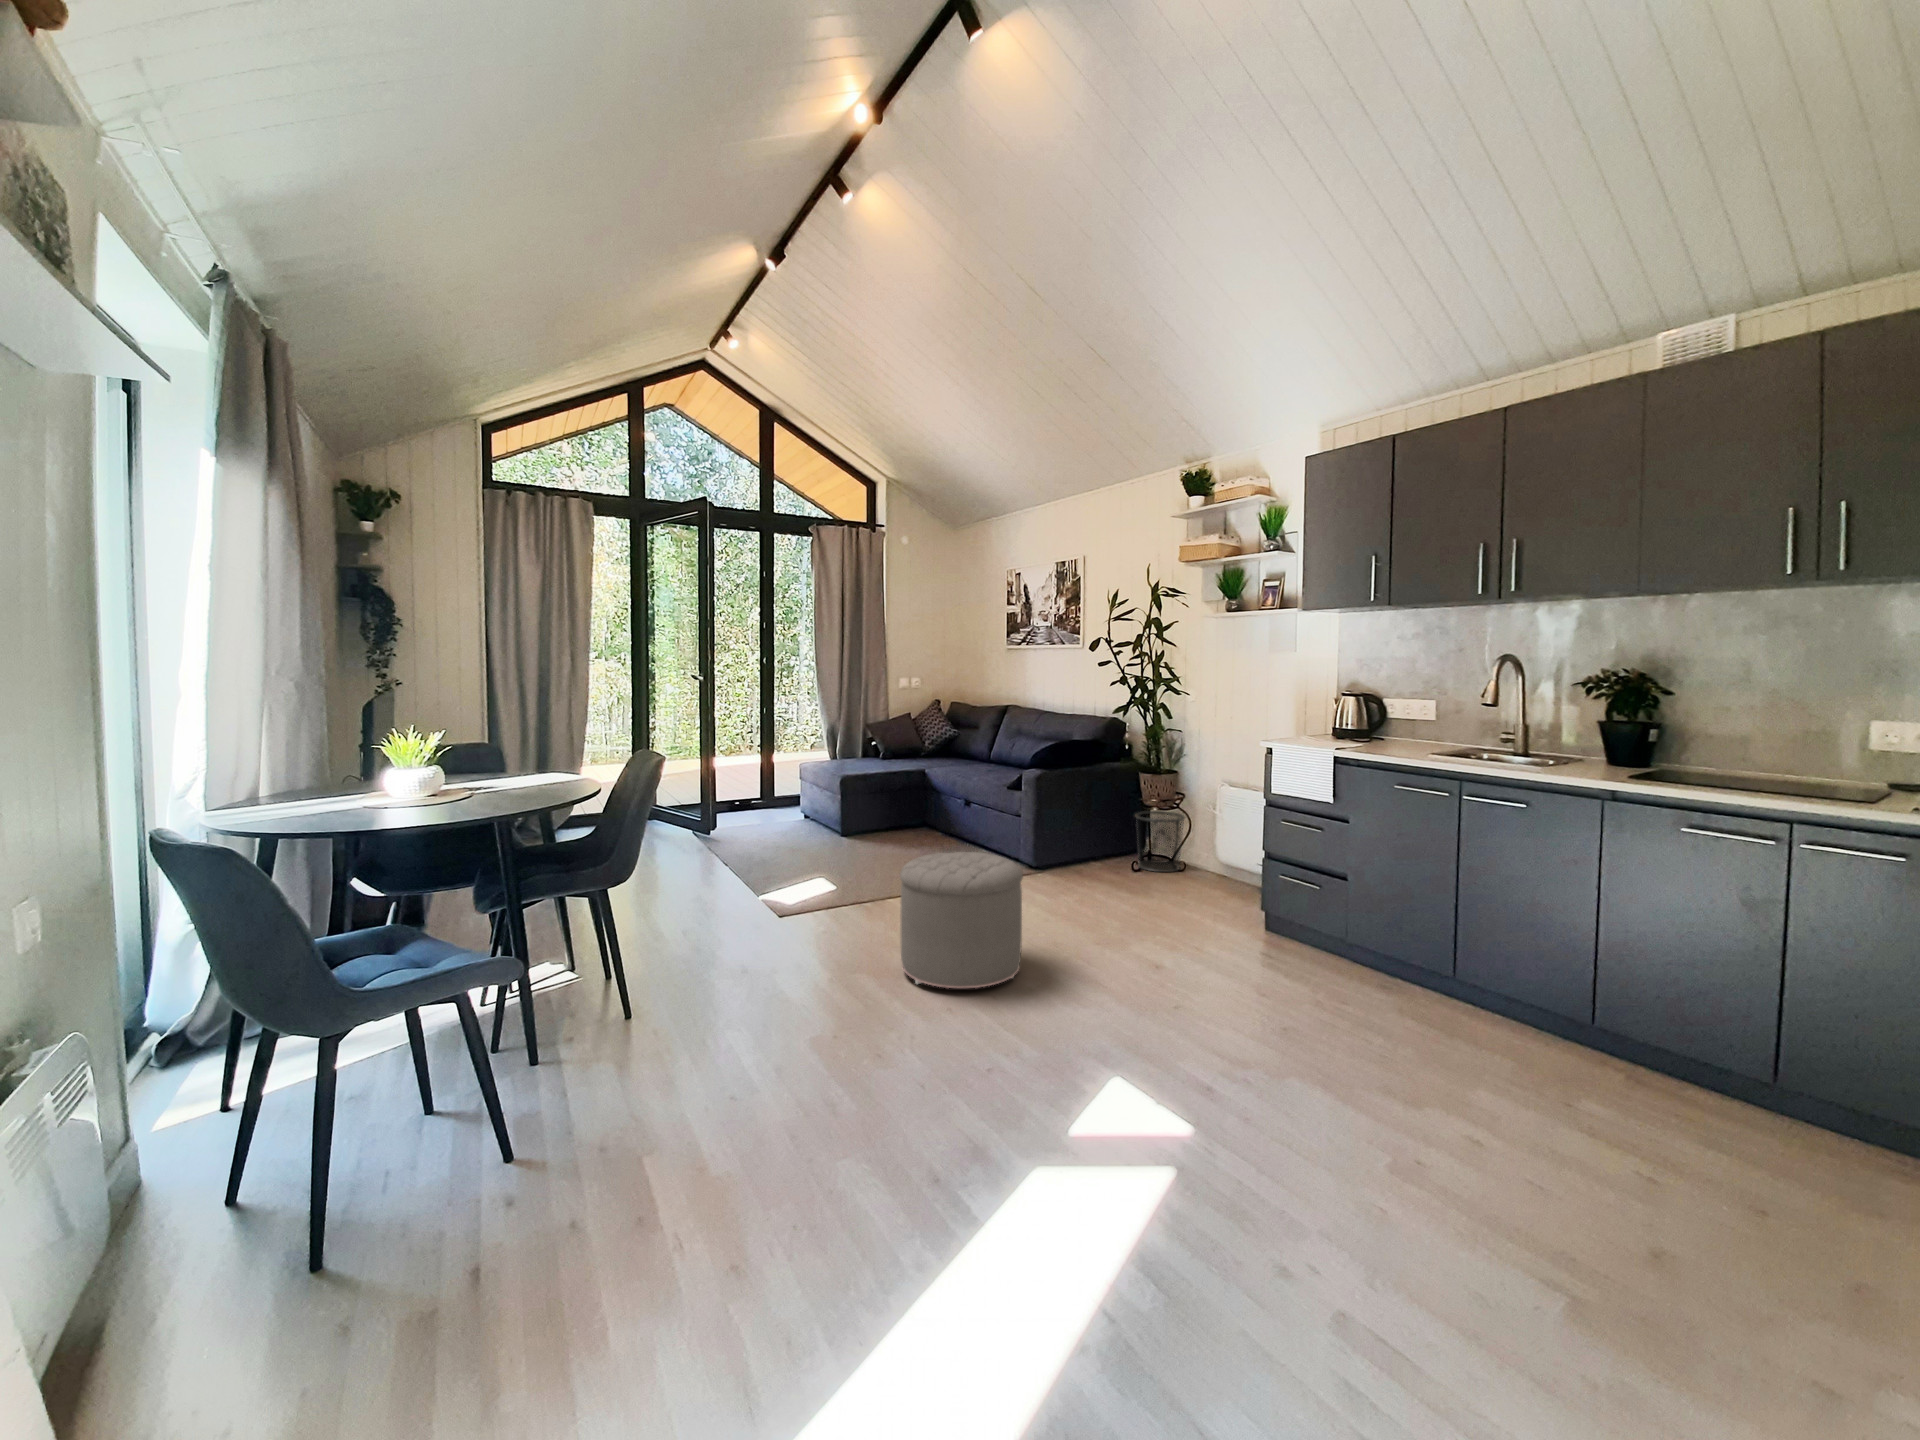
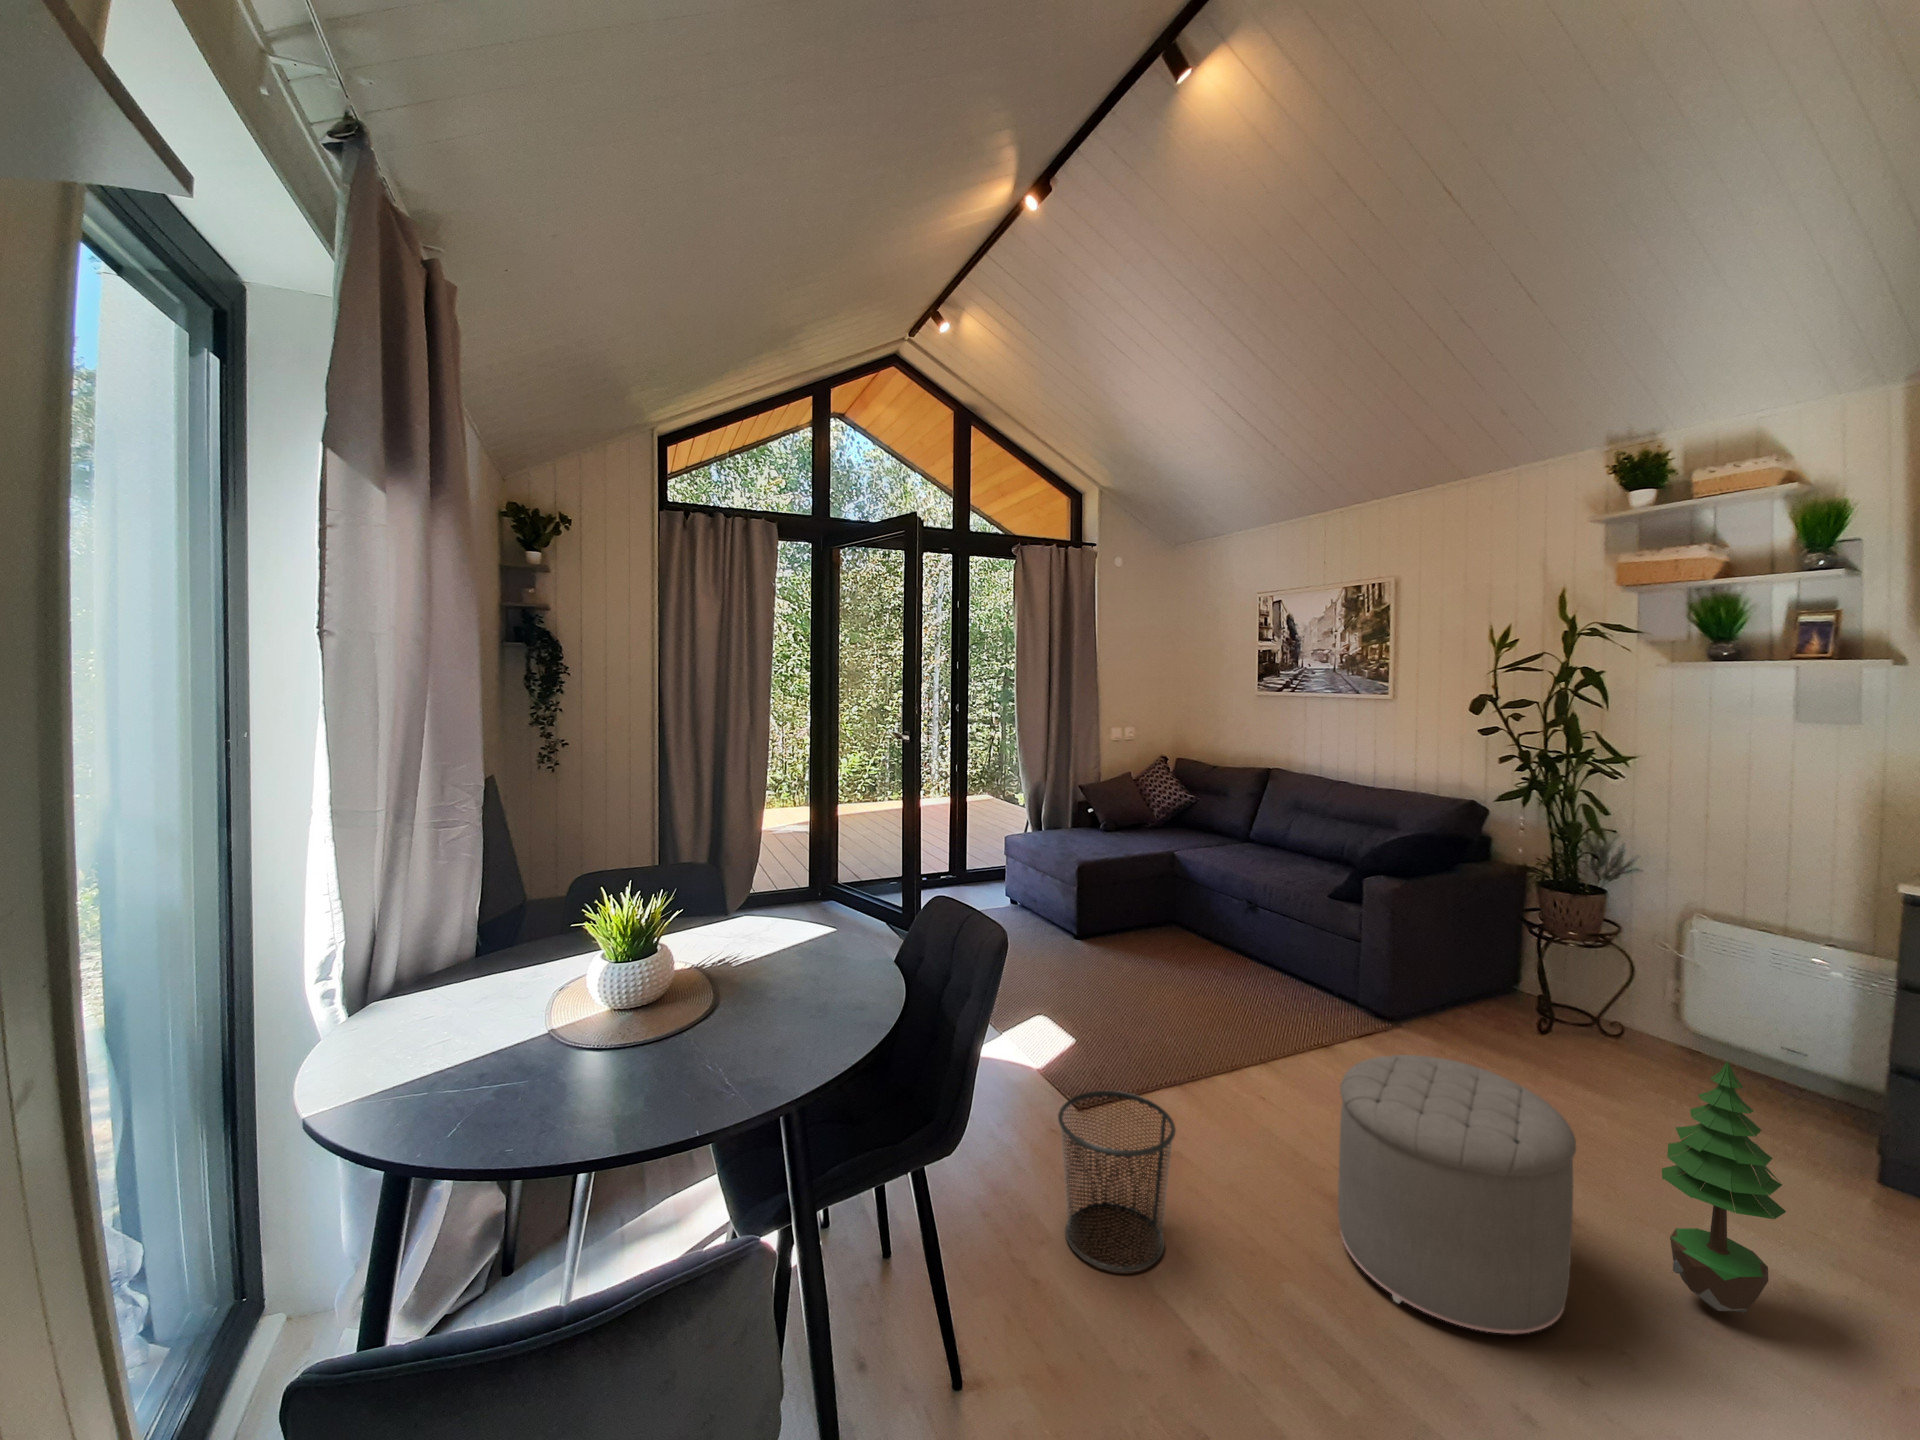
waste bin: present [1135,811,1185,872] -> present [1058,1091,1176,1272]
potted tree: none [1075,831,1129,978] -> present [1662,1061,1786,1313]

